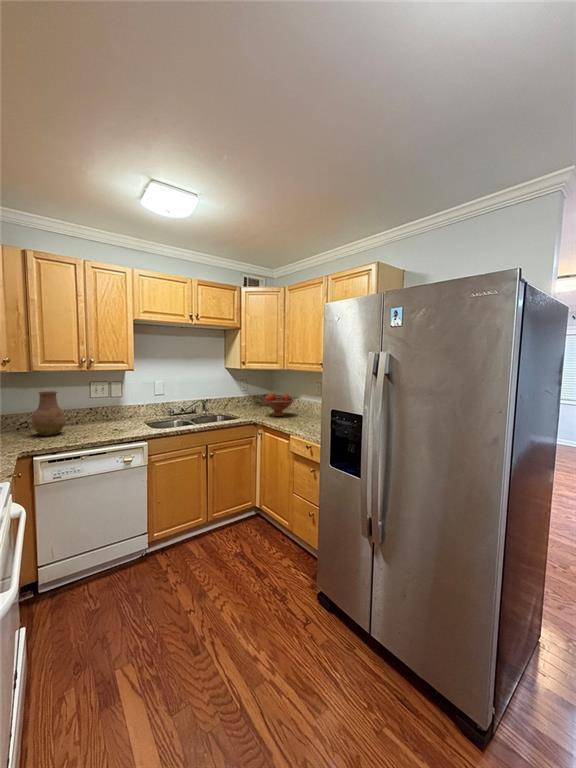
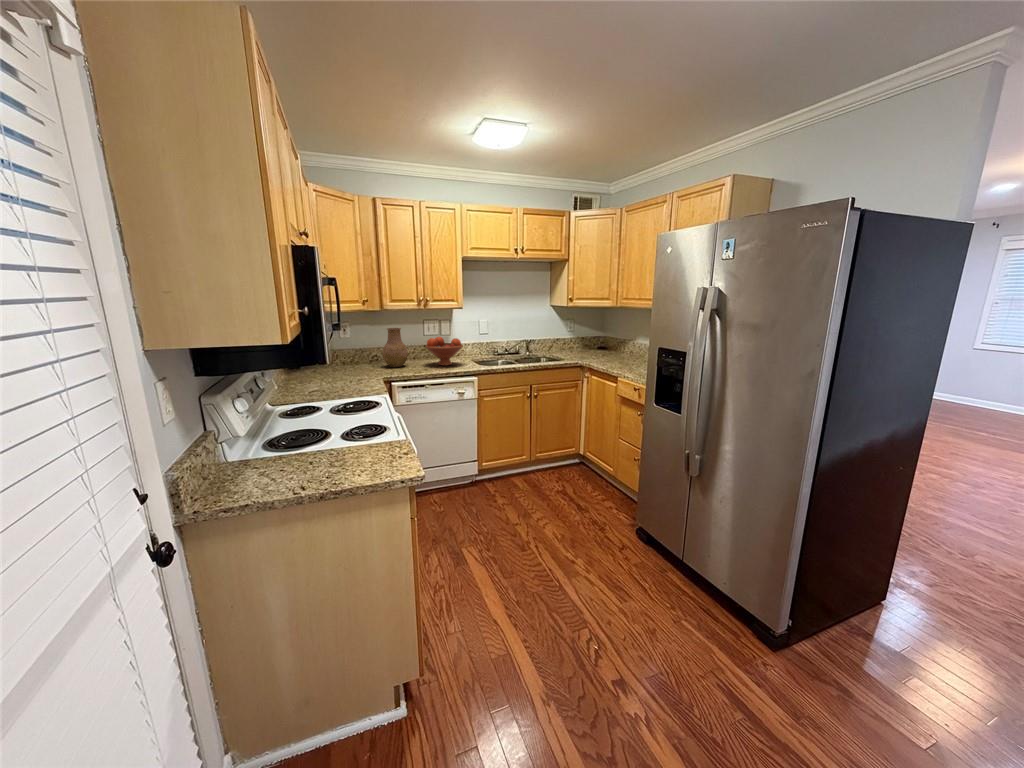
fruit bowl: present [264,393,294,416] -> present [426,337,463,366]

